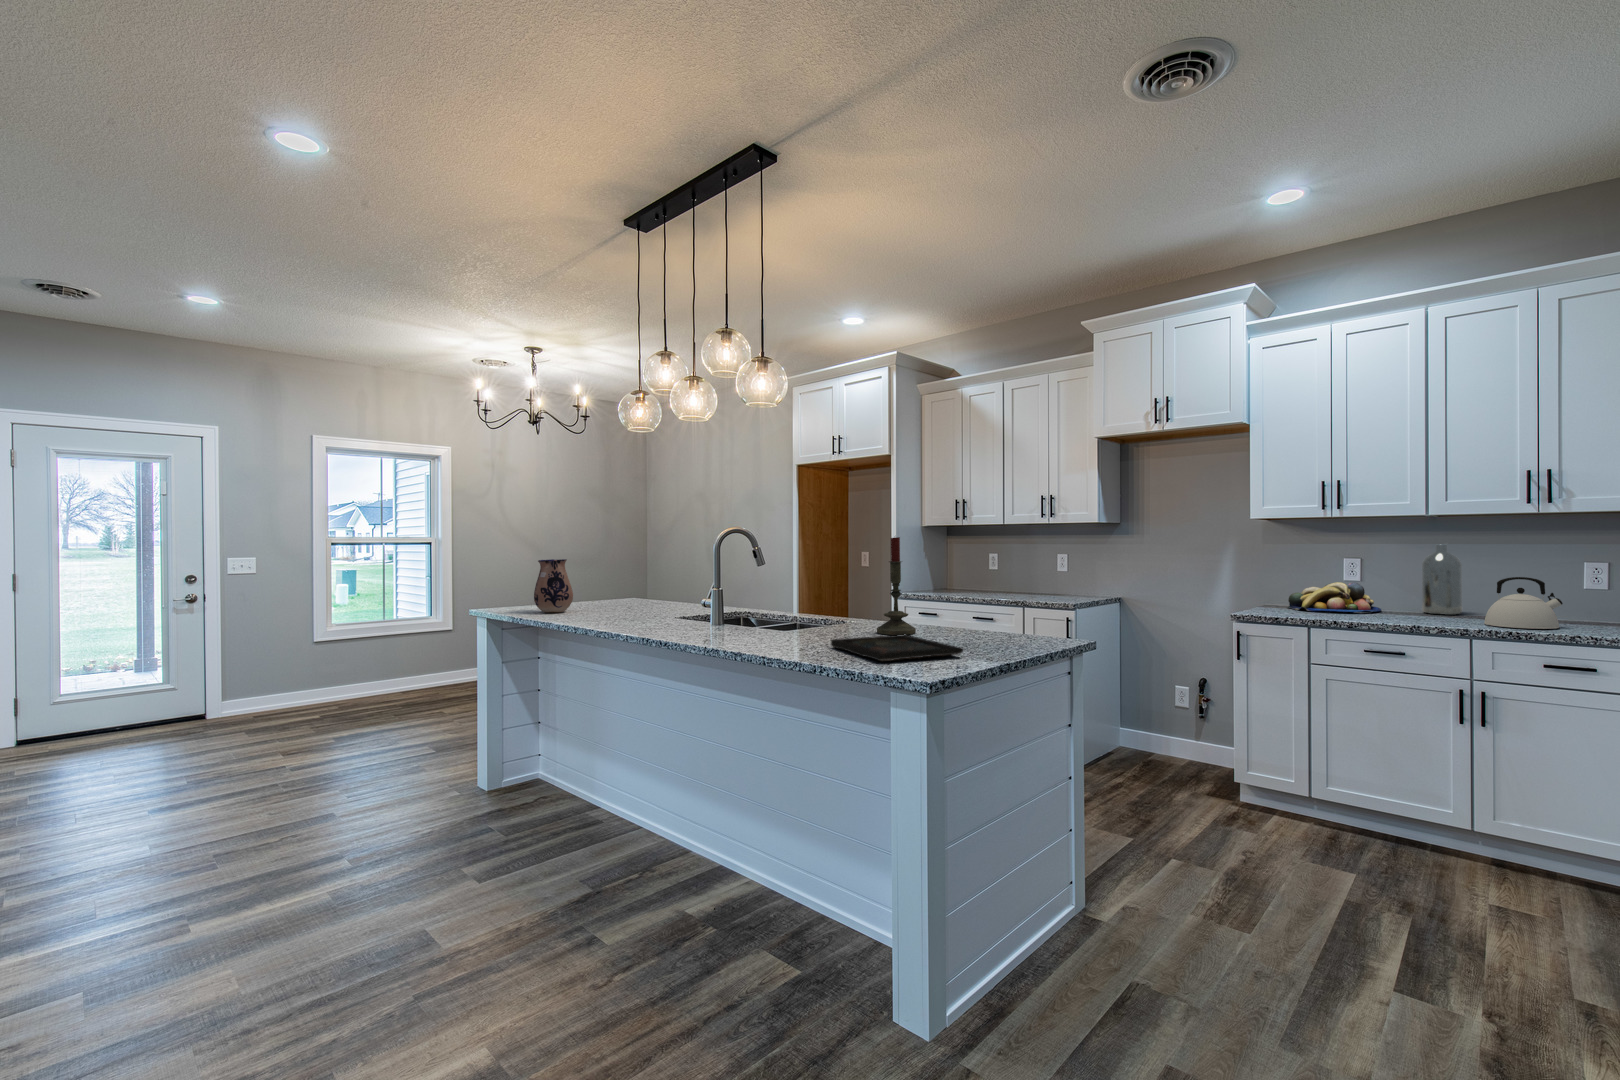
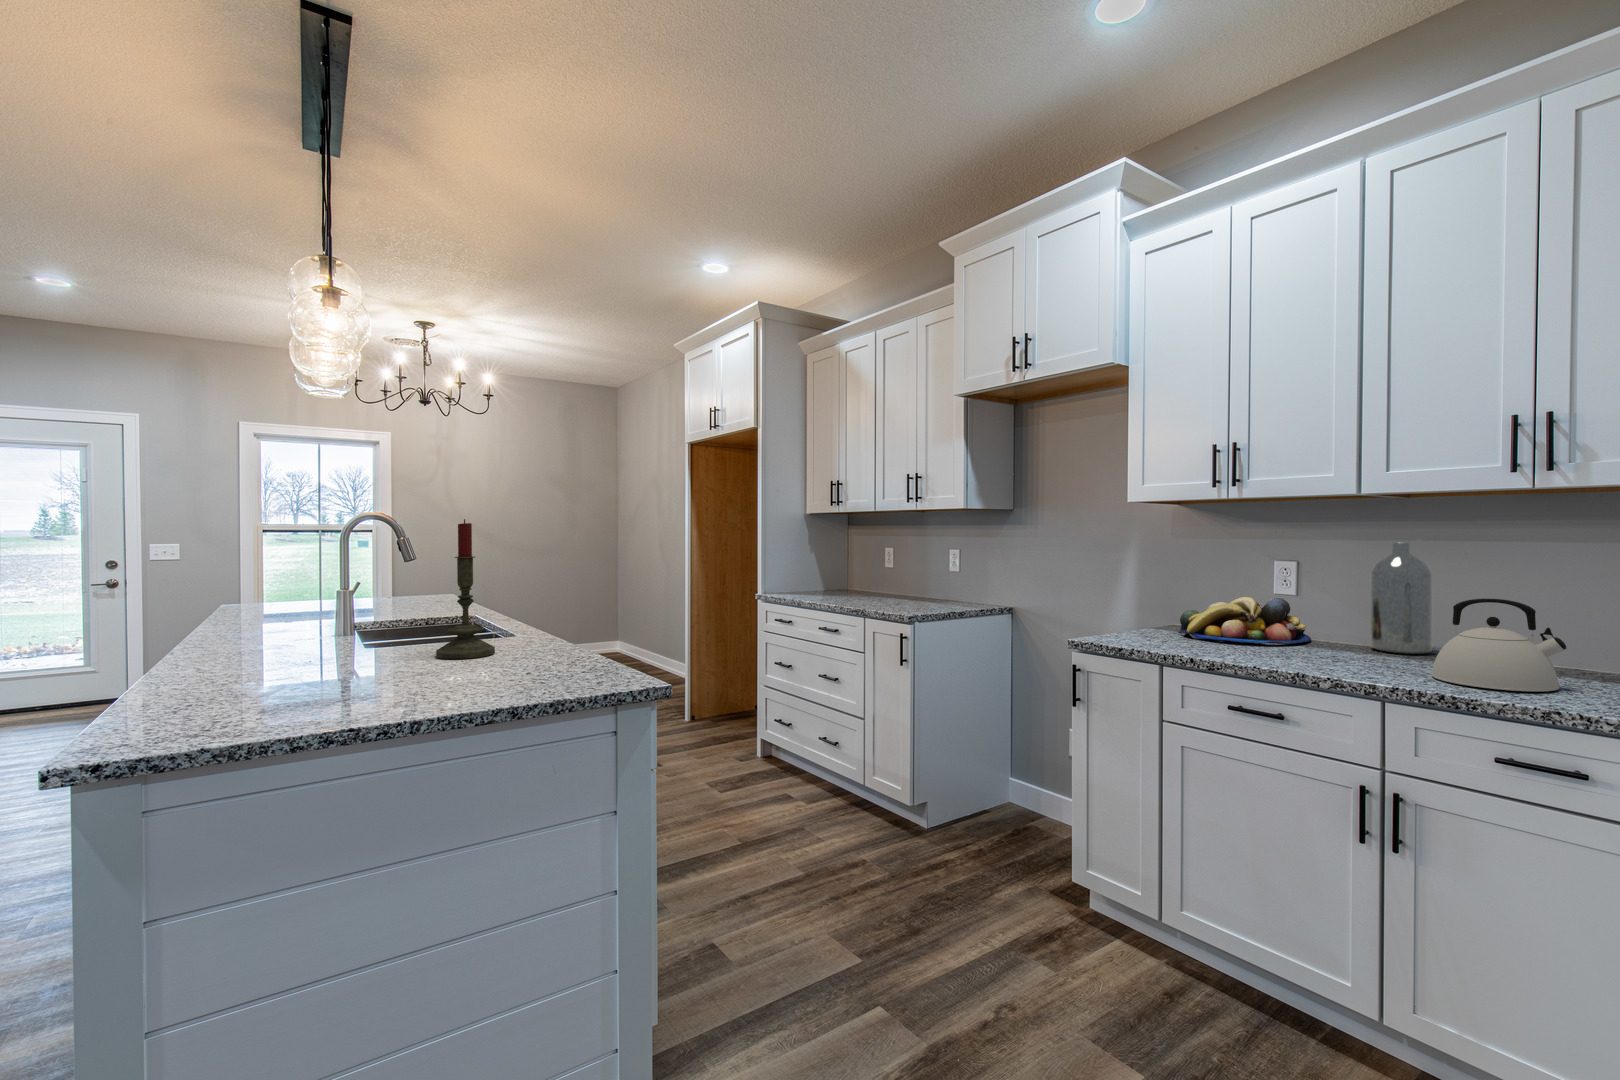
ceramic pitcher: present [534,559,573,613] -> none [250,548,301,609]
tray: present [831,635,963,661] -> none [158,662,392,711]

